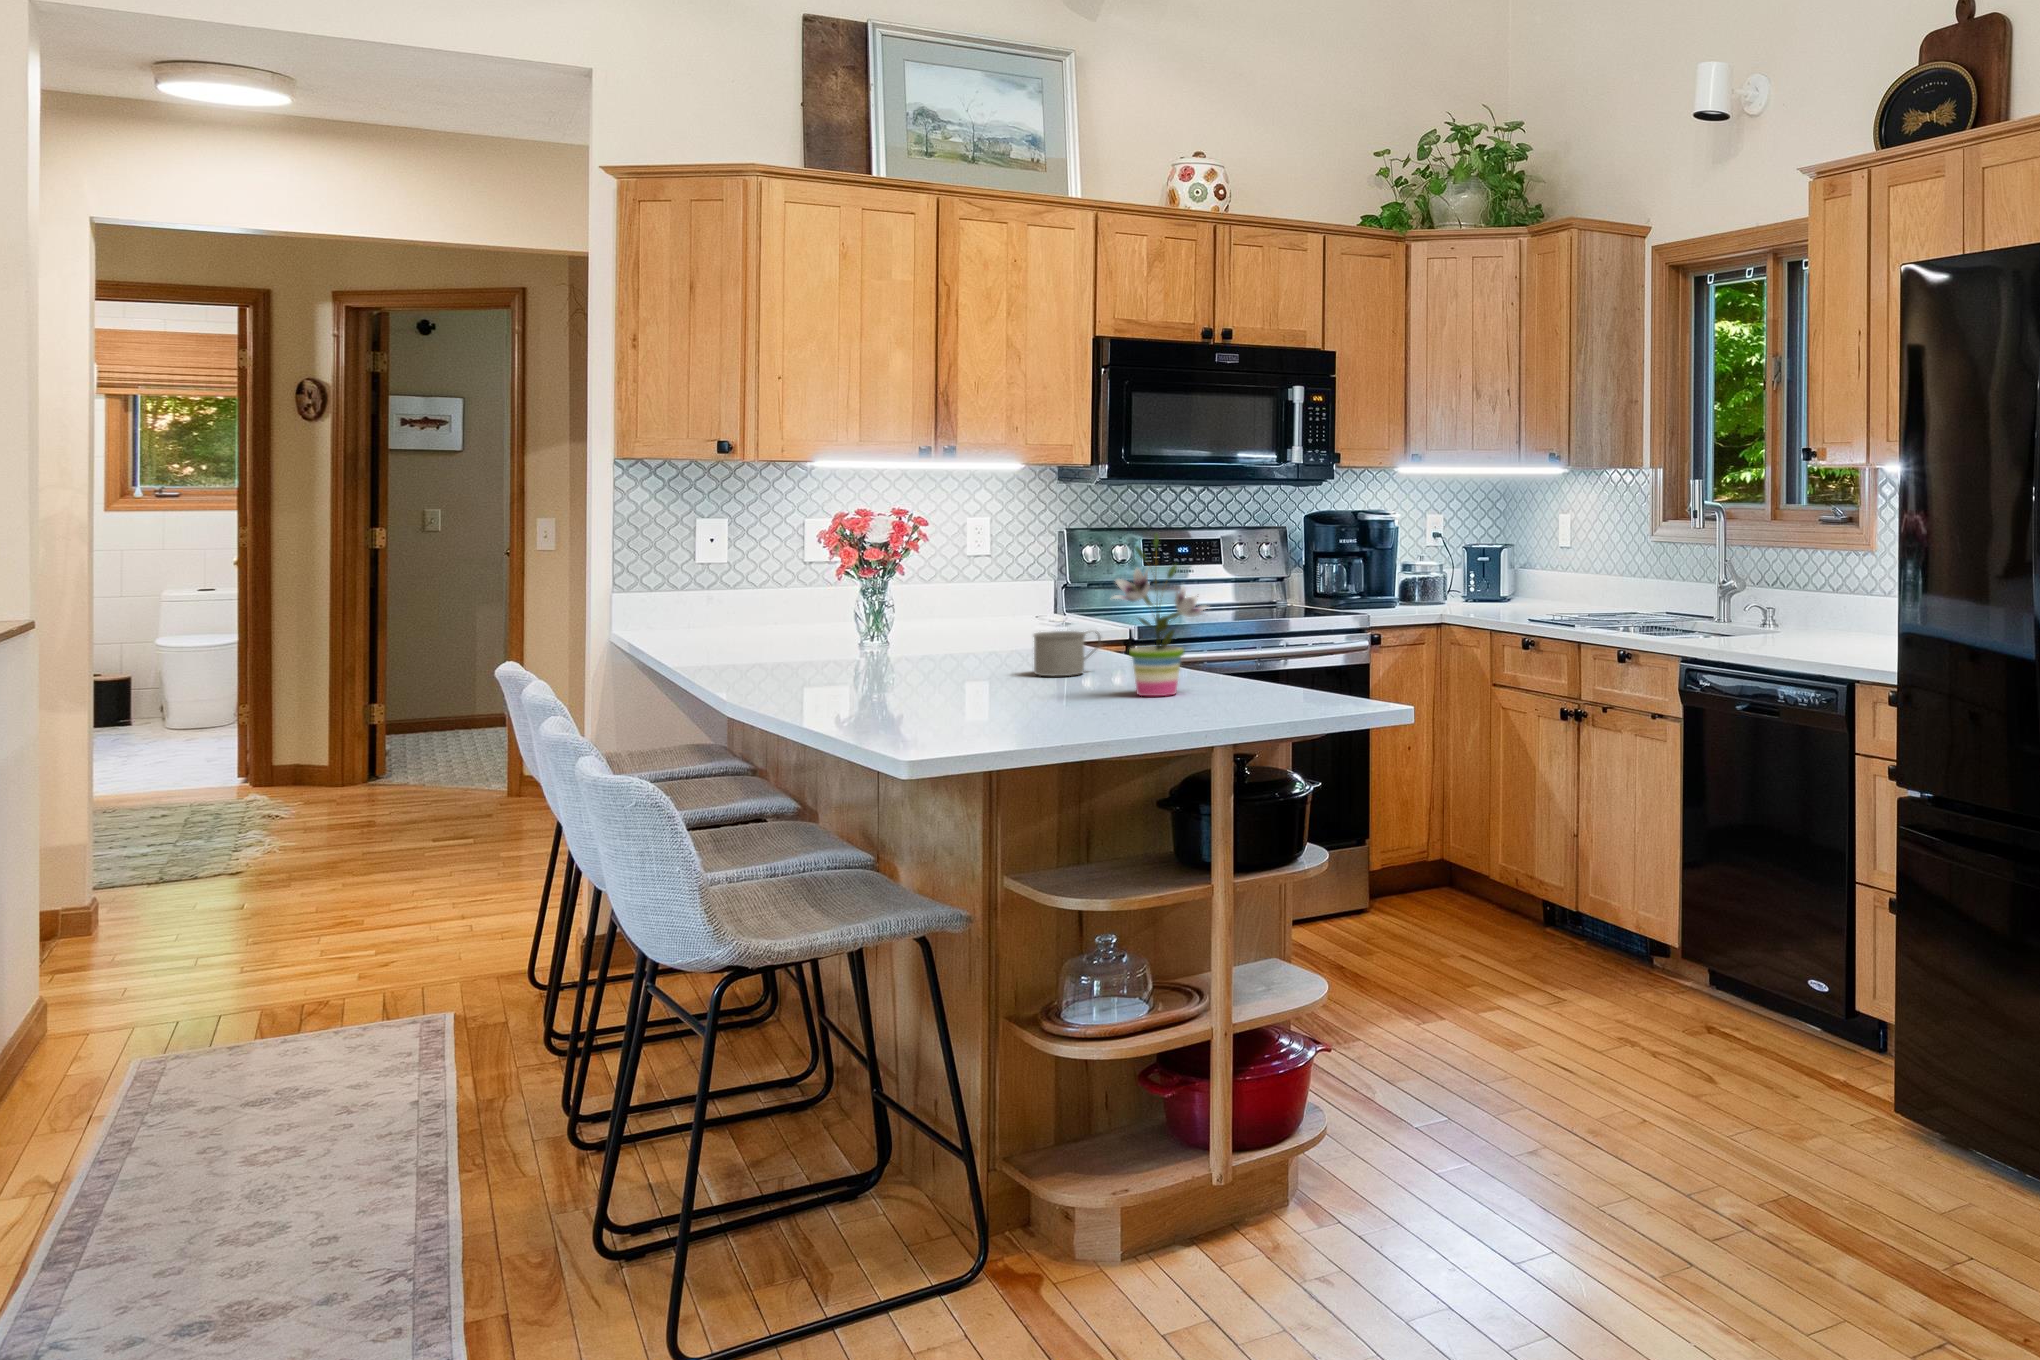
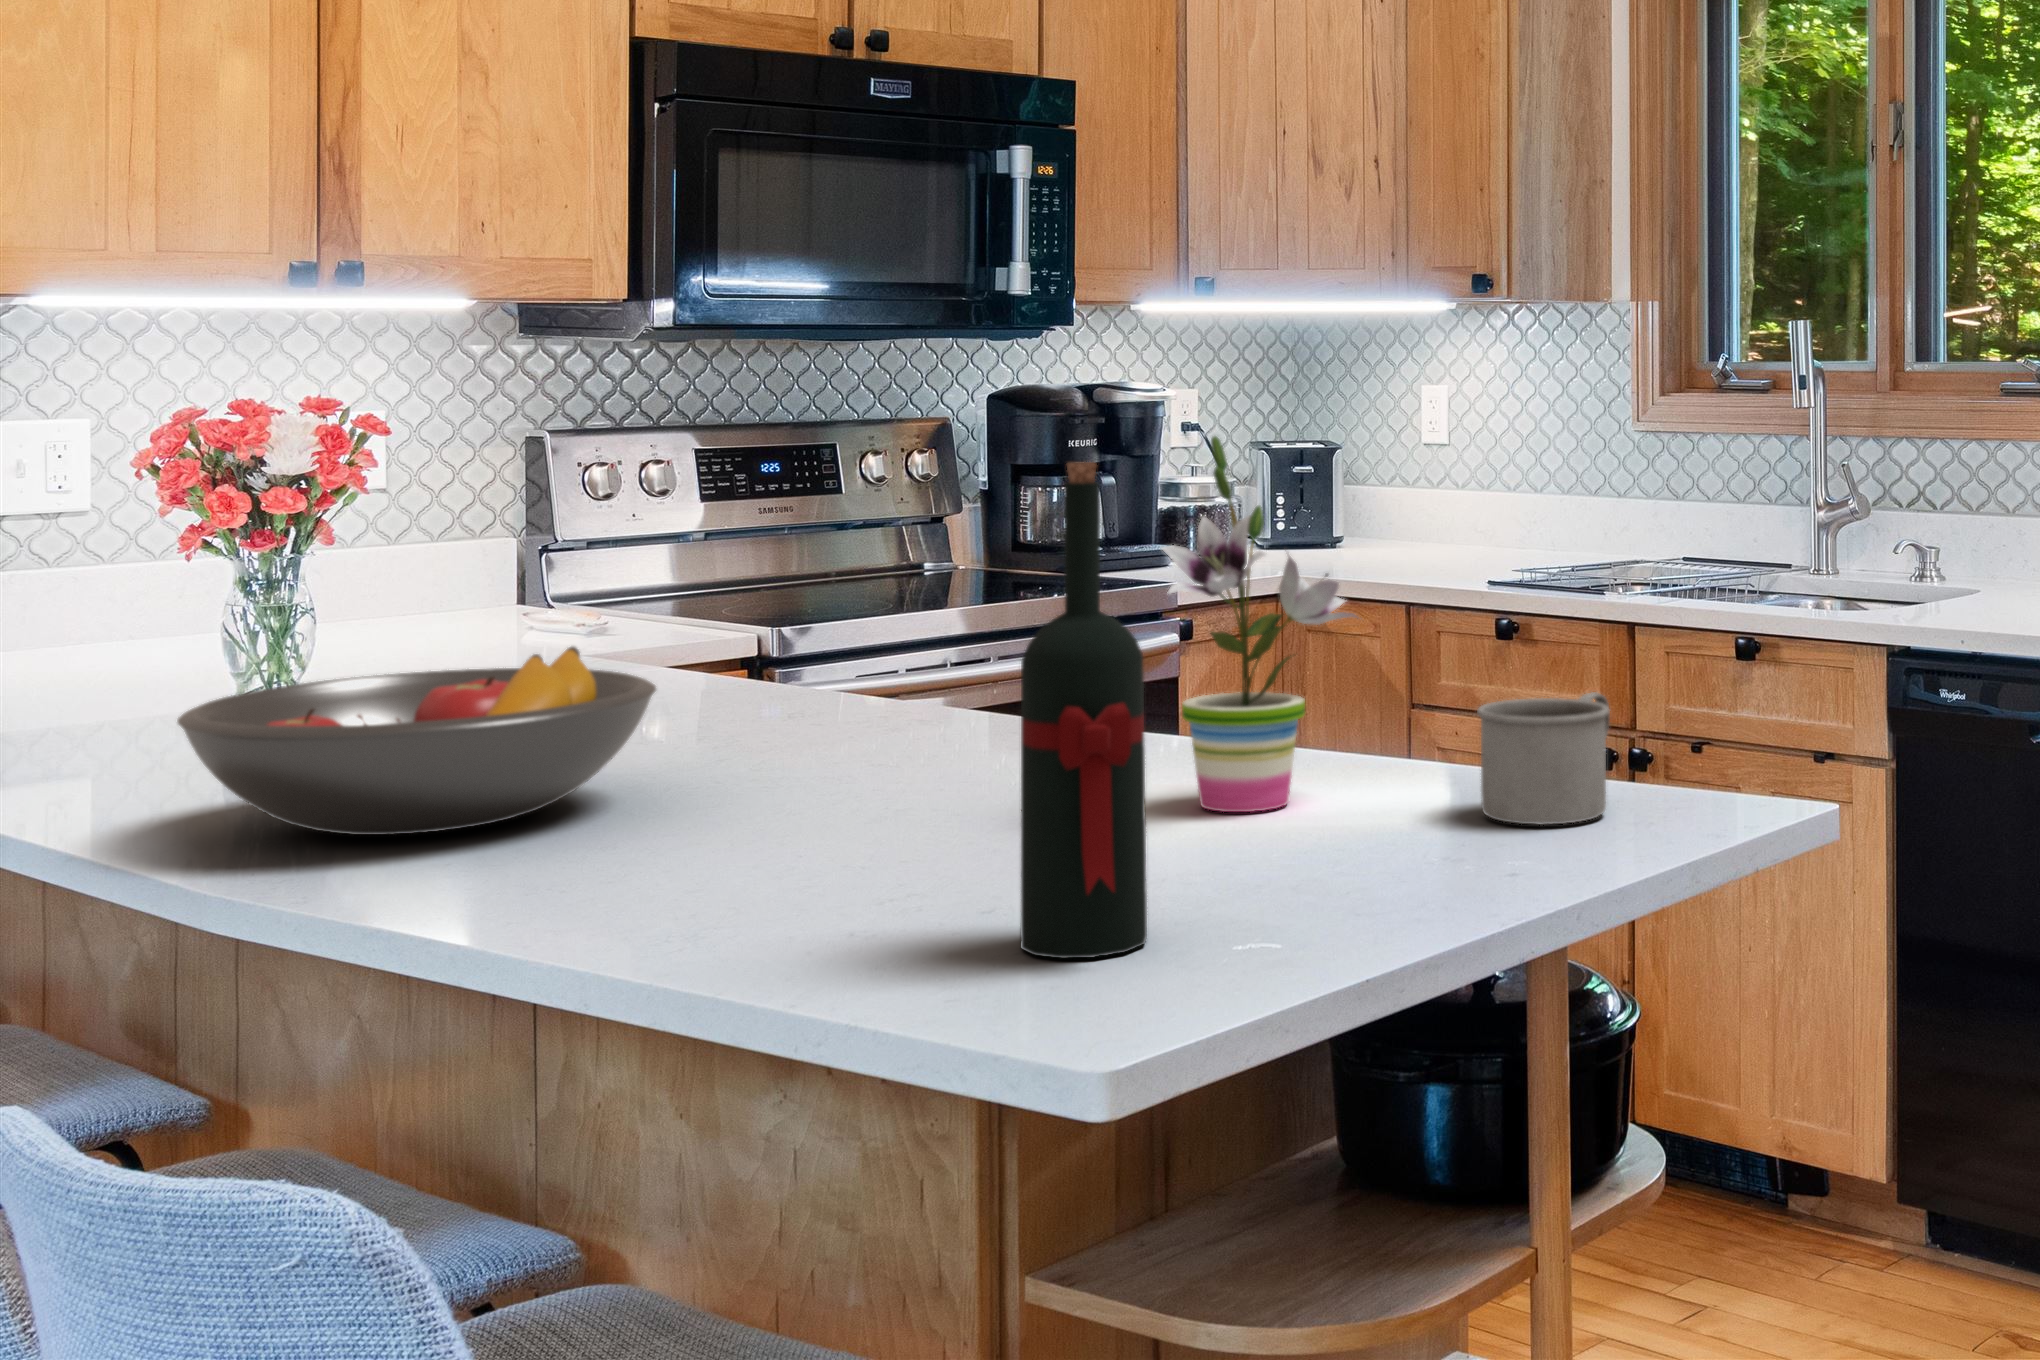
wine bottle: none [962,539,1013,732] -> present [1021,462,1147,959]
fruit bowl: none [754,616,949,685] -> present [177,647,656,835]
mug: present [1034,631,1101,676] -> present [1477,692,1610,825]

